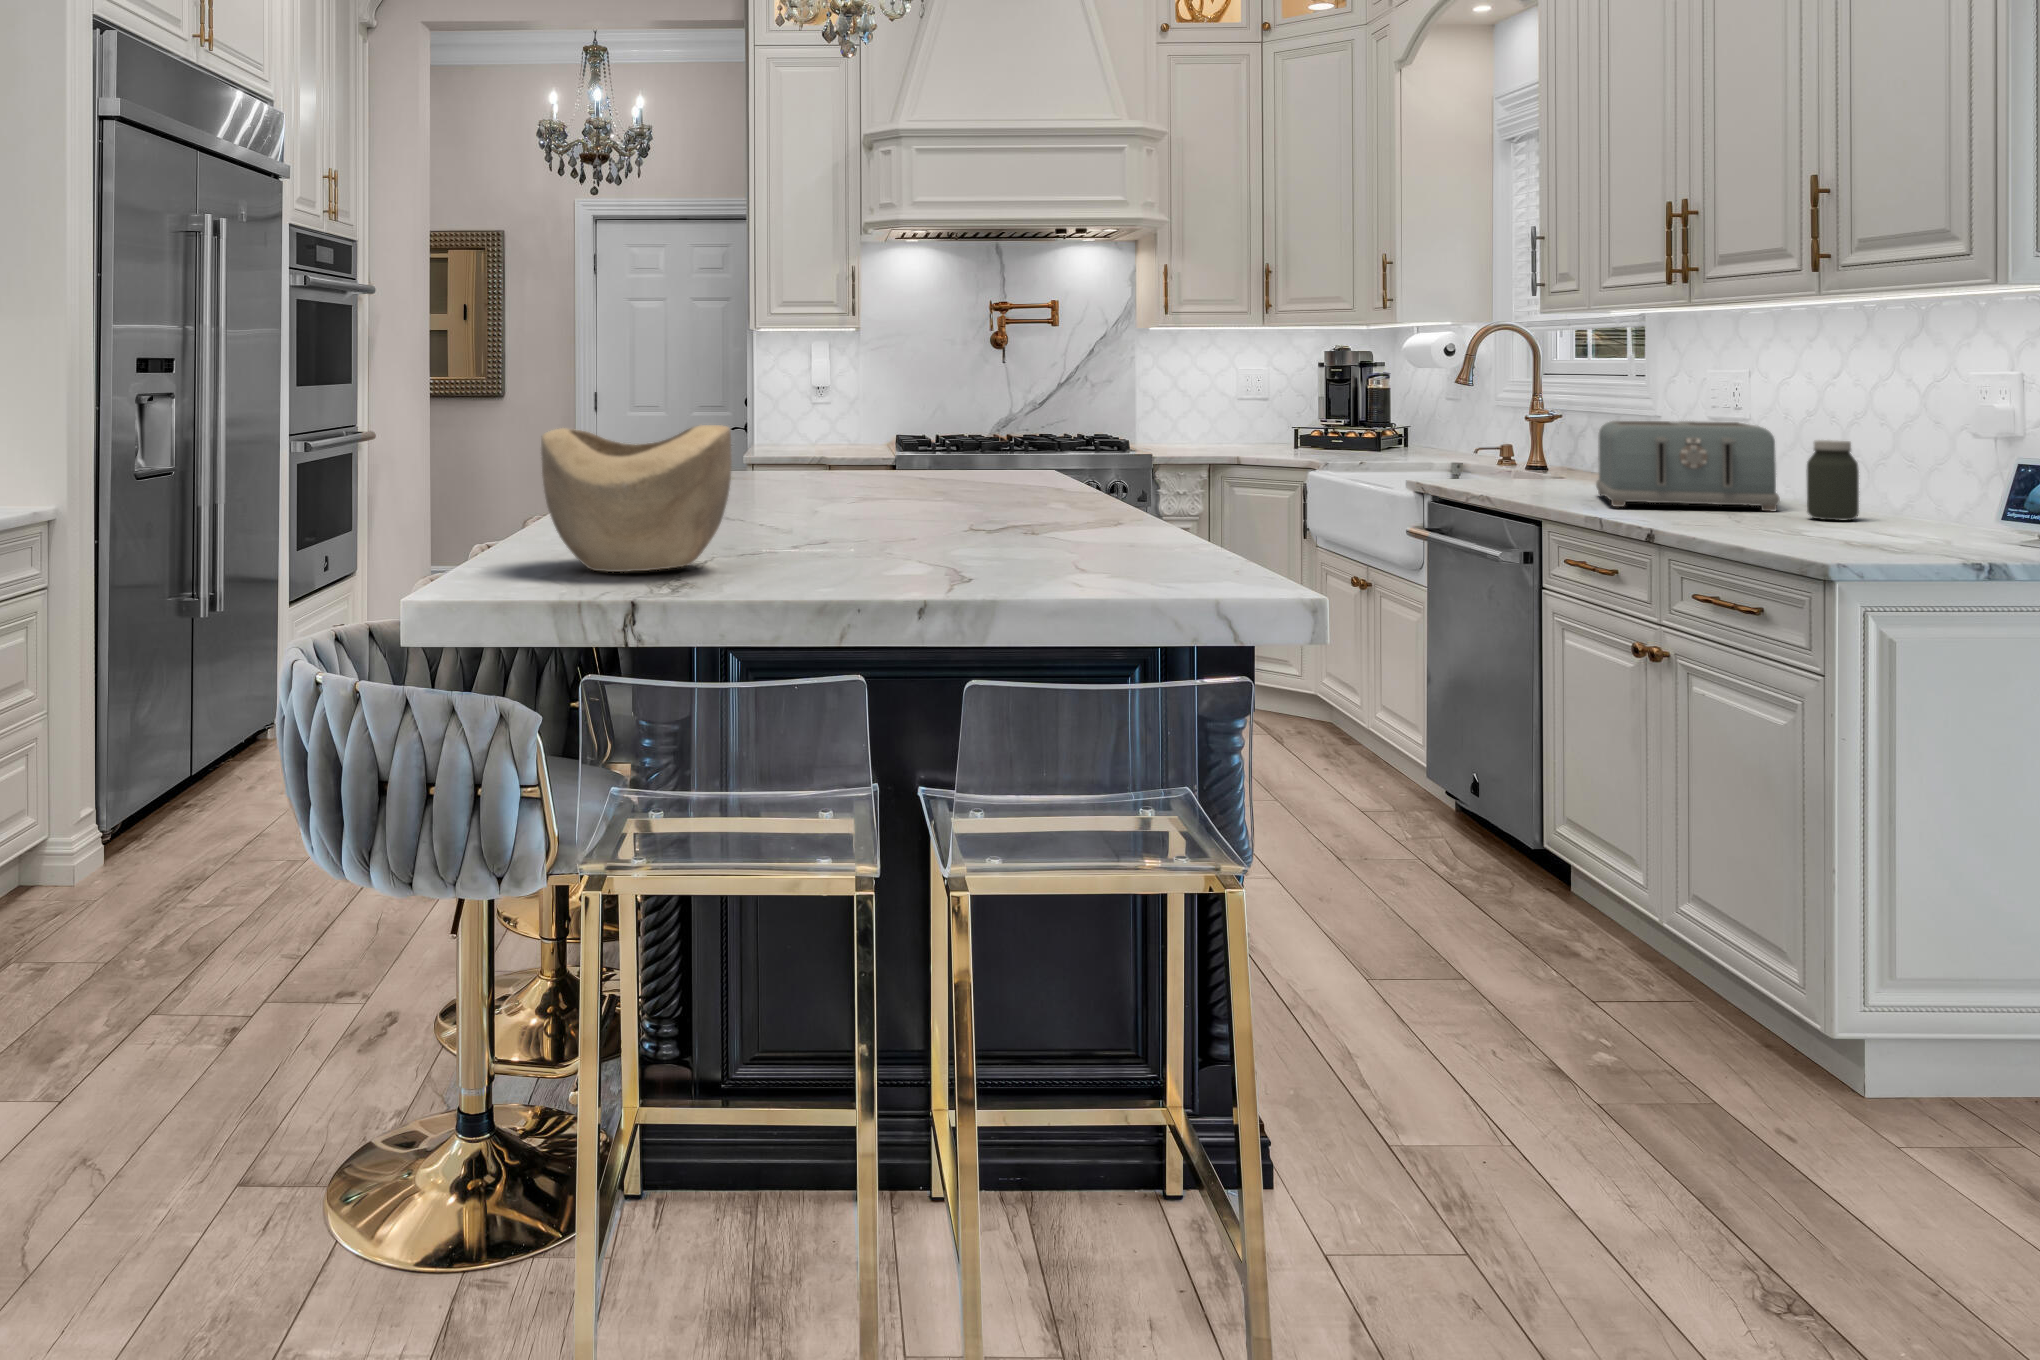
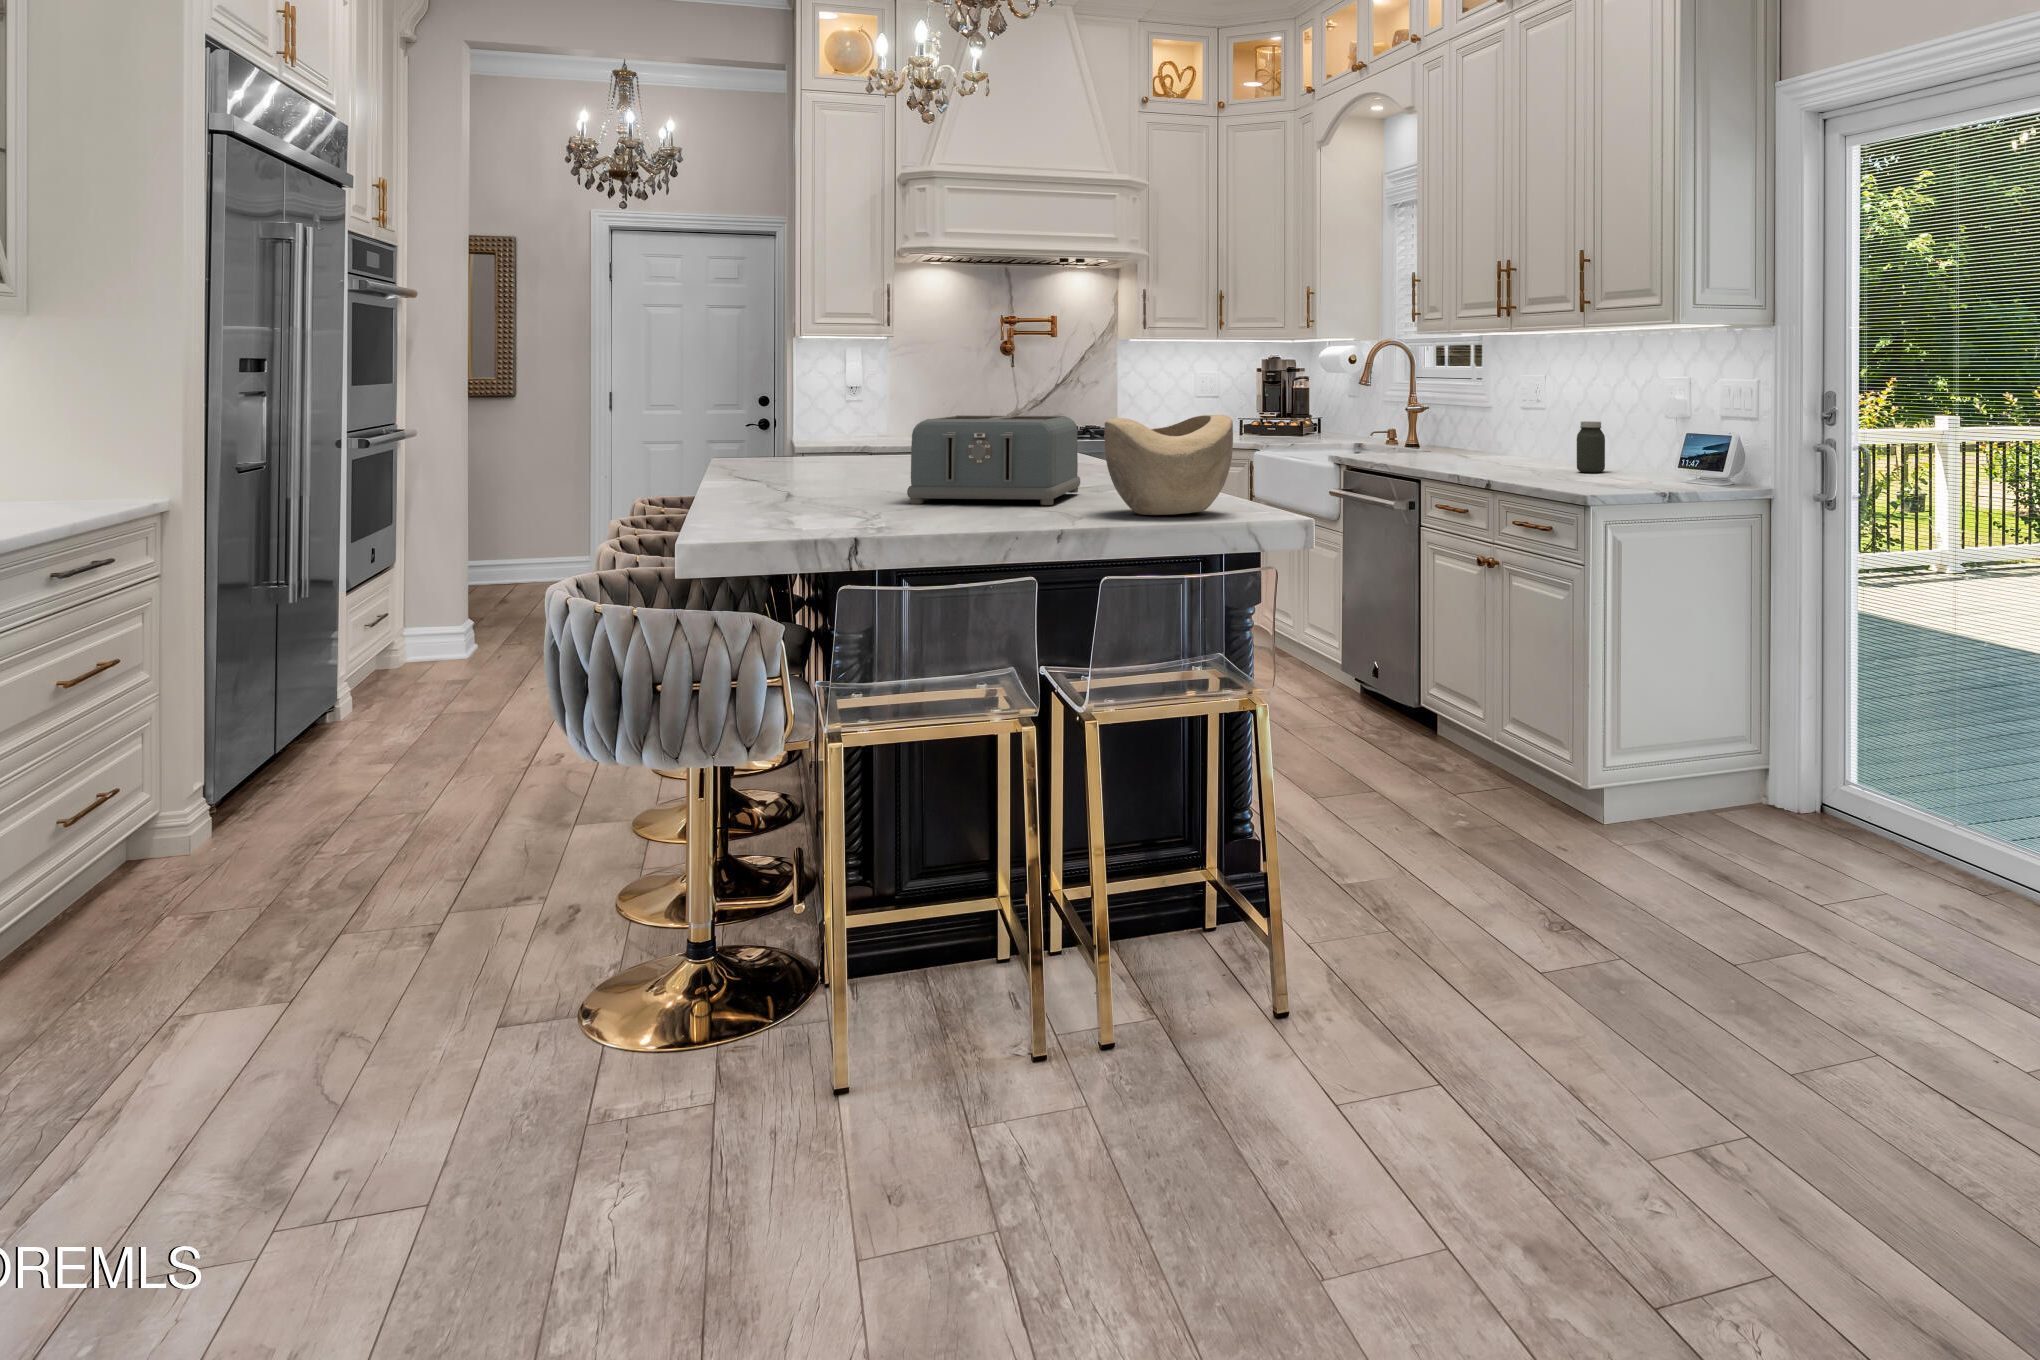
toaster: present [1596,421,1780,511] -> present [907,415,1080,505]
decorative bowl: present [541,425,732,572] -> present [1105,415,1233,515]

